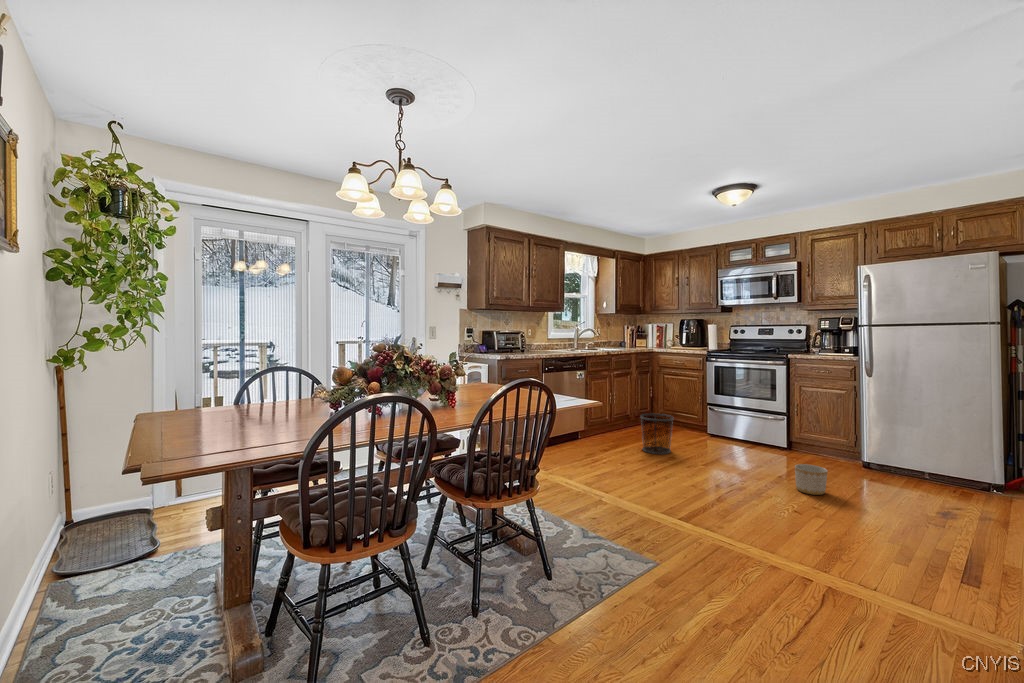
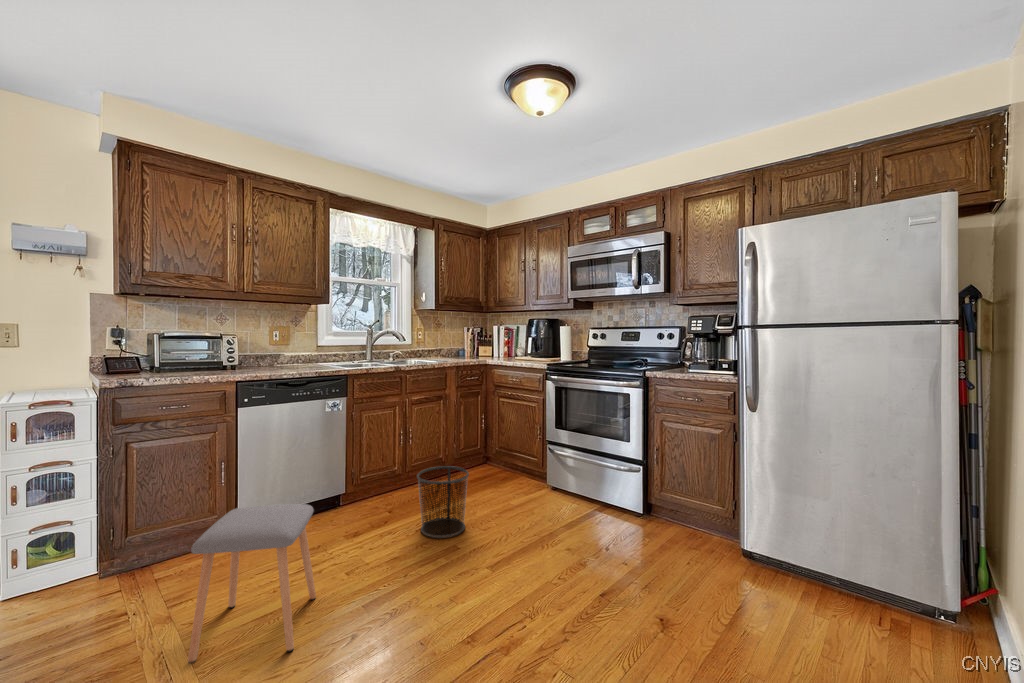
stool: none [574,420,629,487] -> present [188,504,316,663]
planter: present [795,464,828,495] -> none [610,583,663,654]

